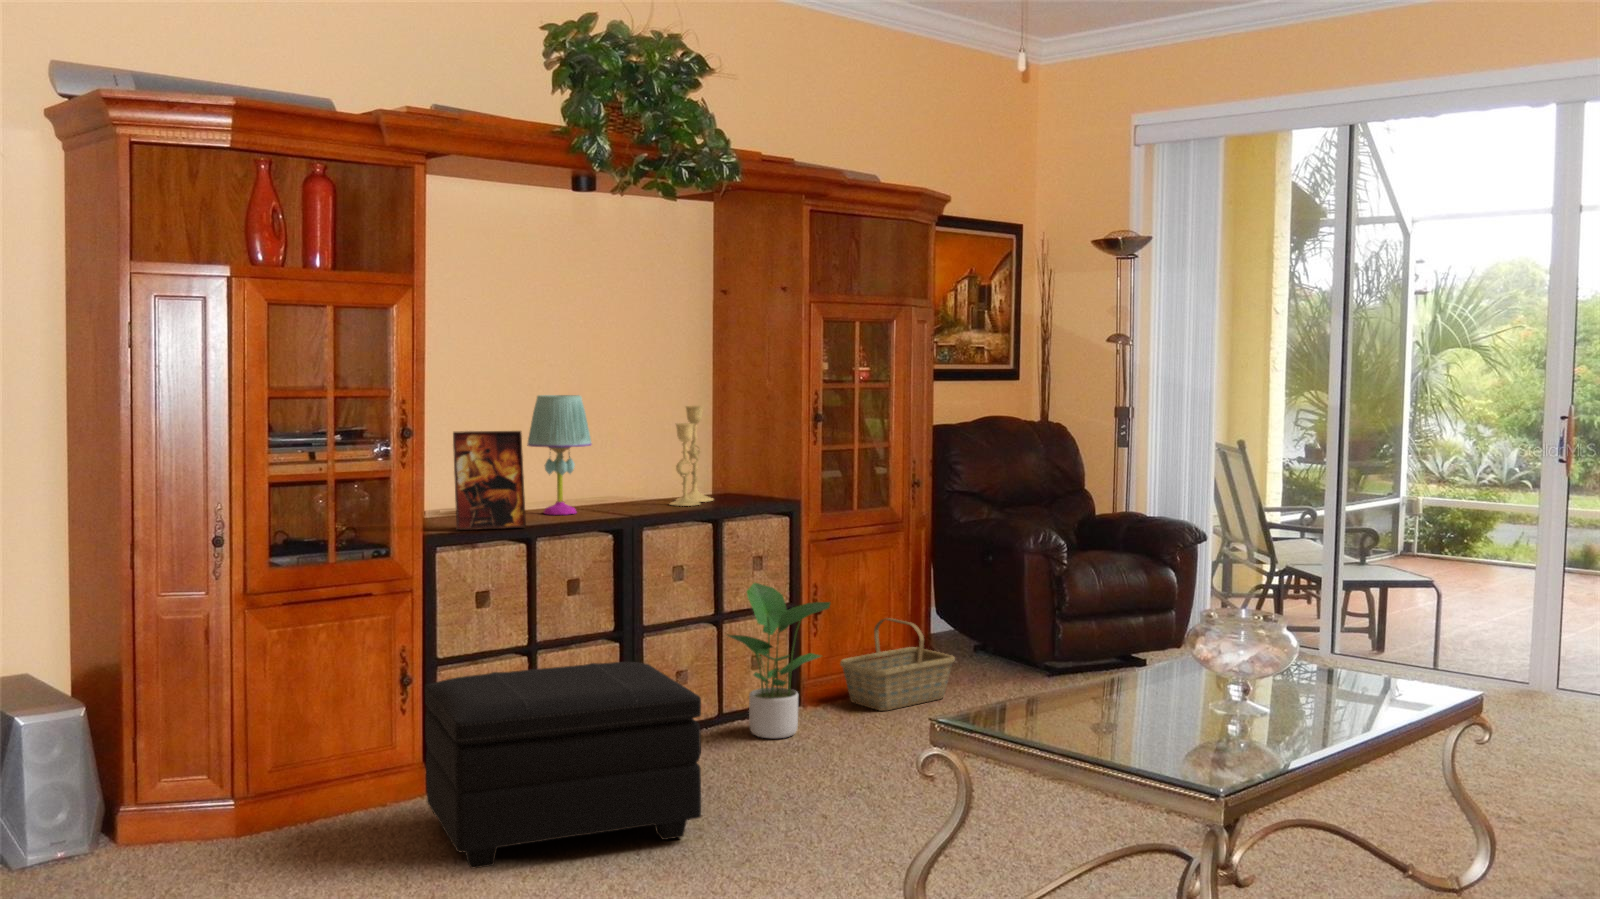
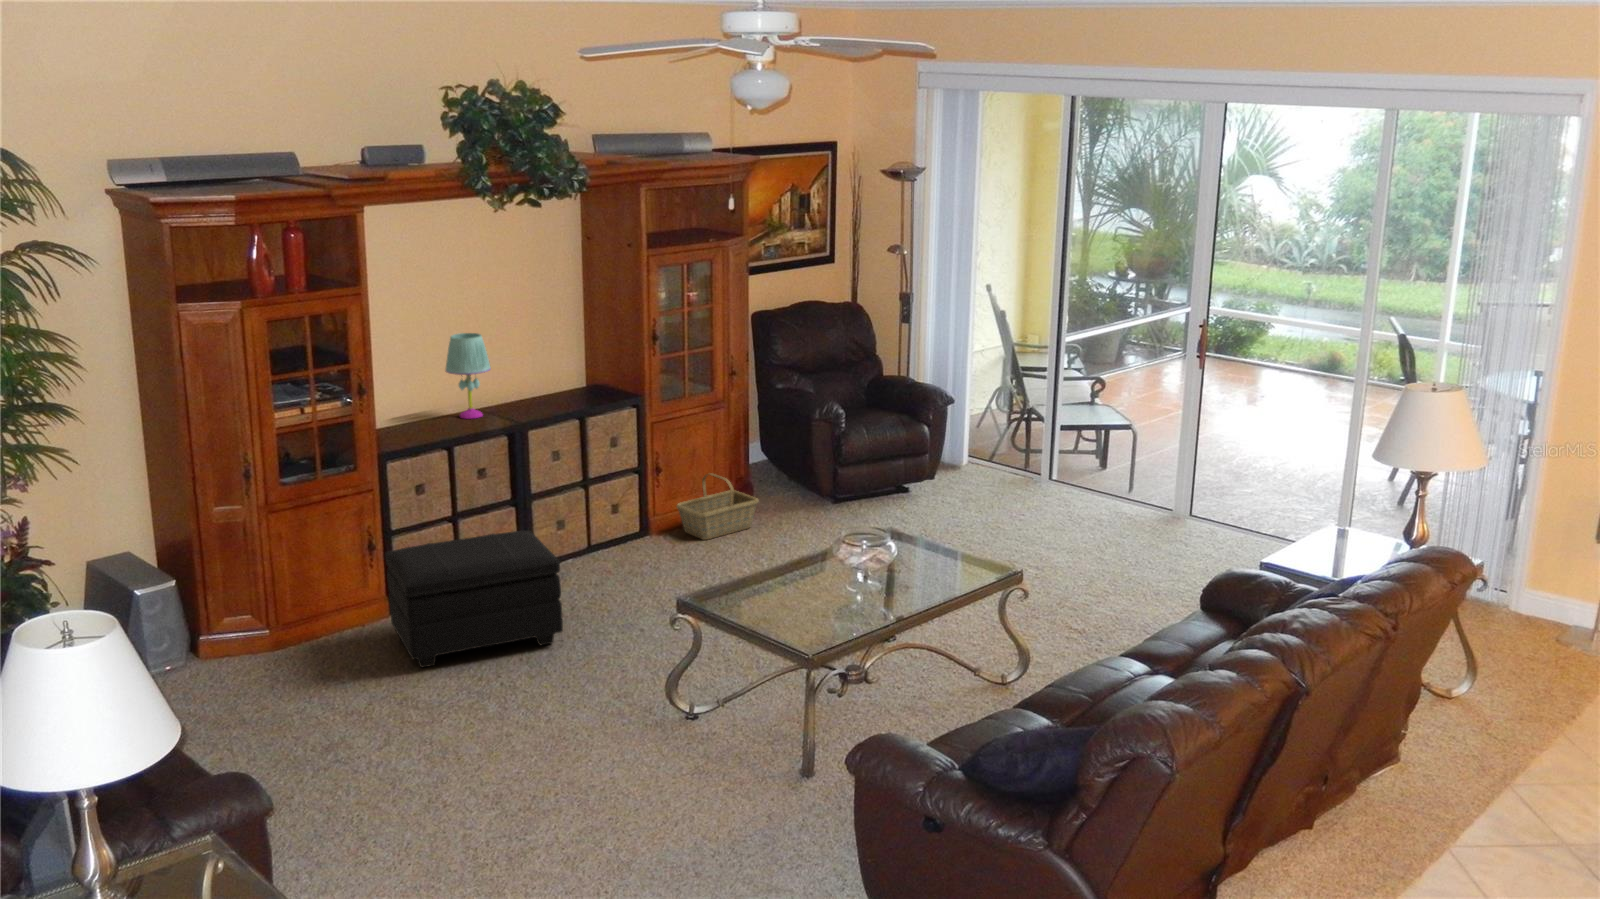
candlestick: present [670,405,713,506] -> none [550,328,583,404]
picture frame: present [453,431,526,530] -> none [393,371,446,442]
potted plant: present [727,583,830,738] -> none [588,459,660,565]

